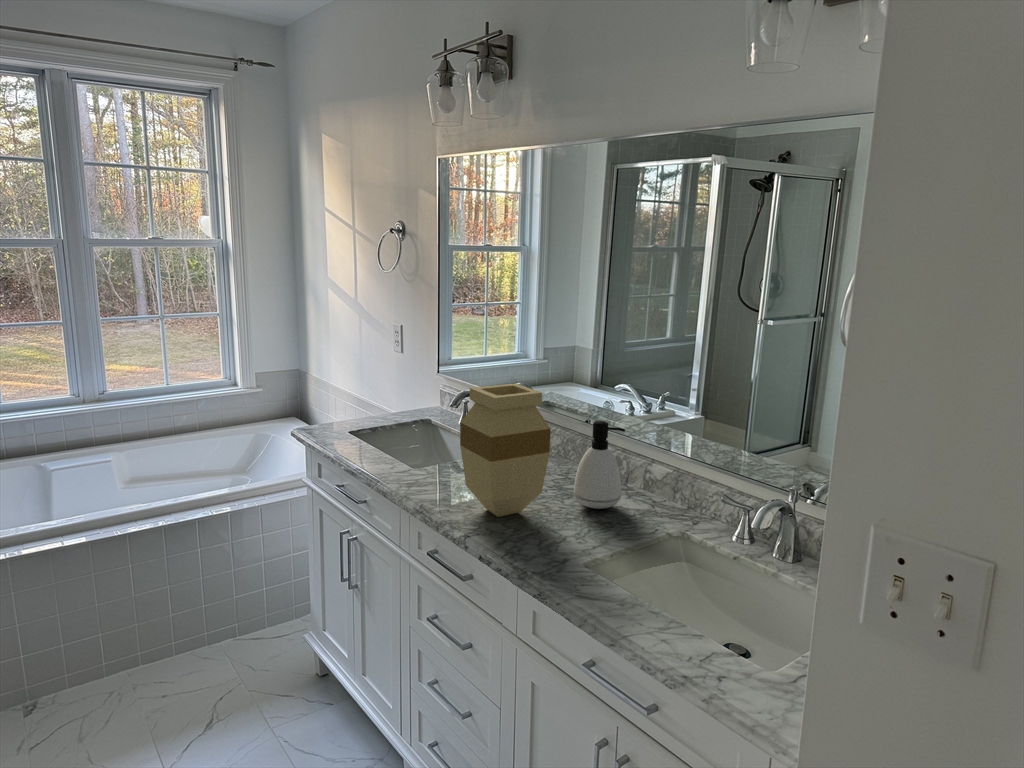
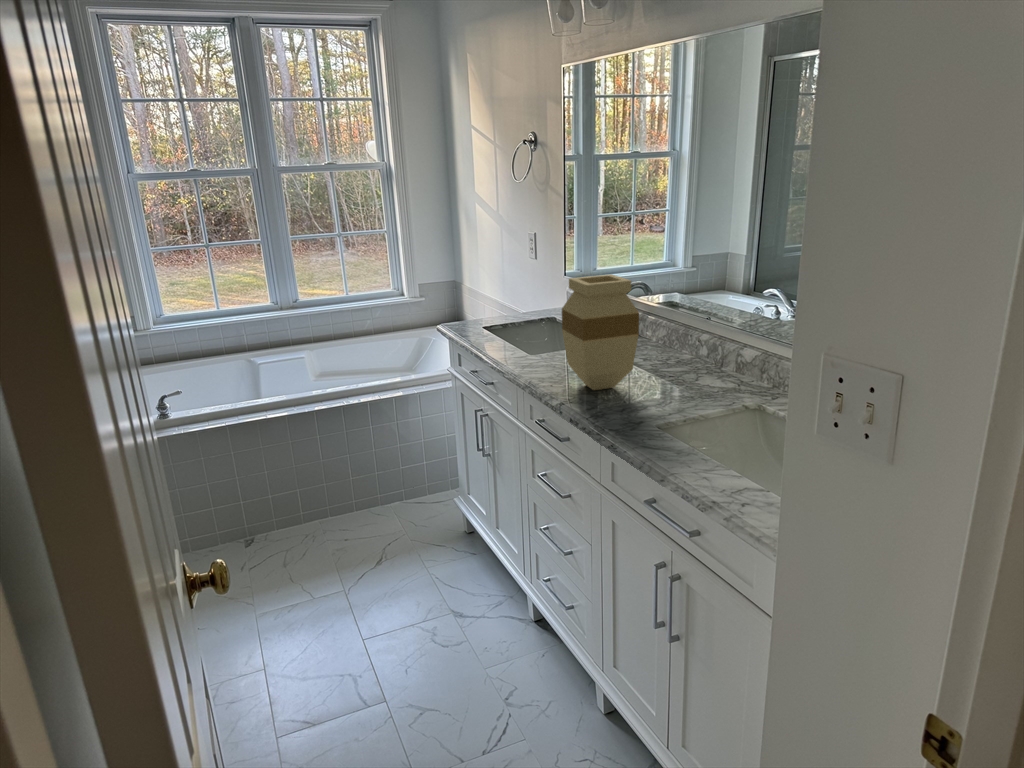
soap dispenser: present [574,420,625,509] -> none [665,307,710,386]

